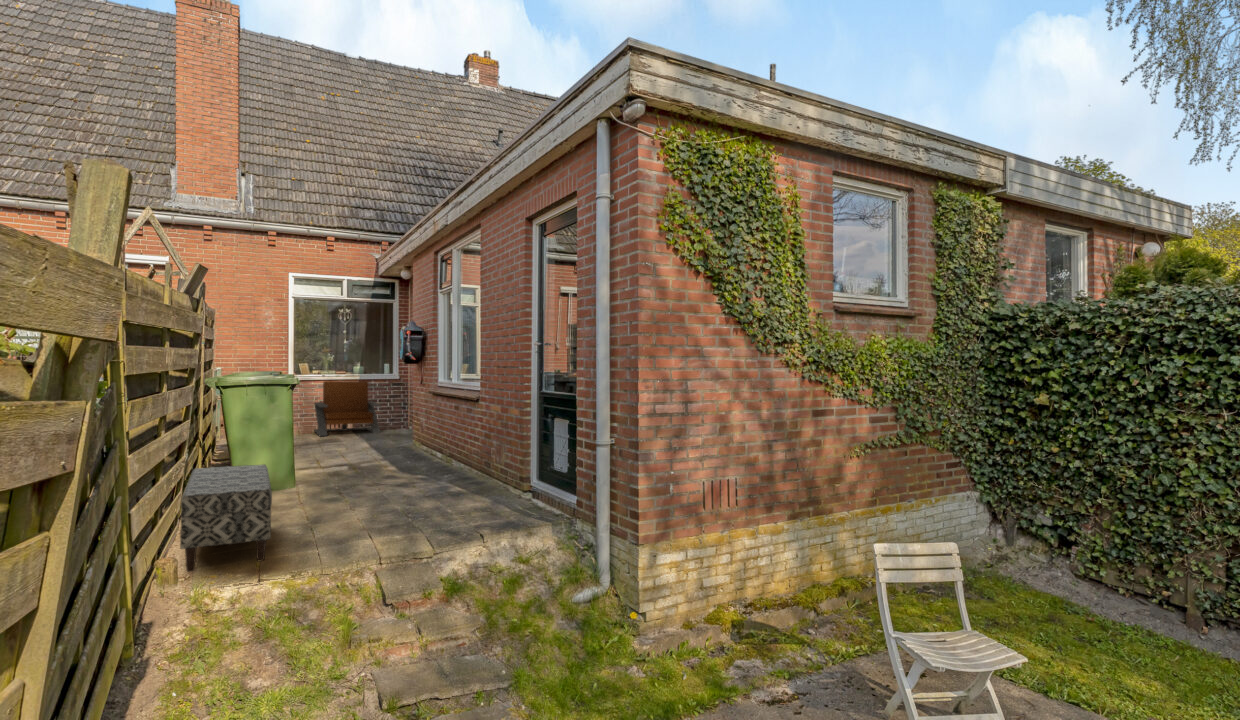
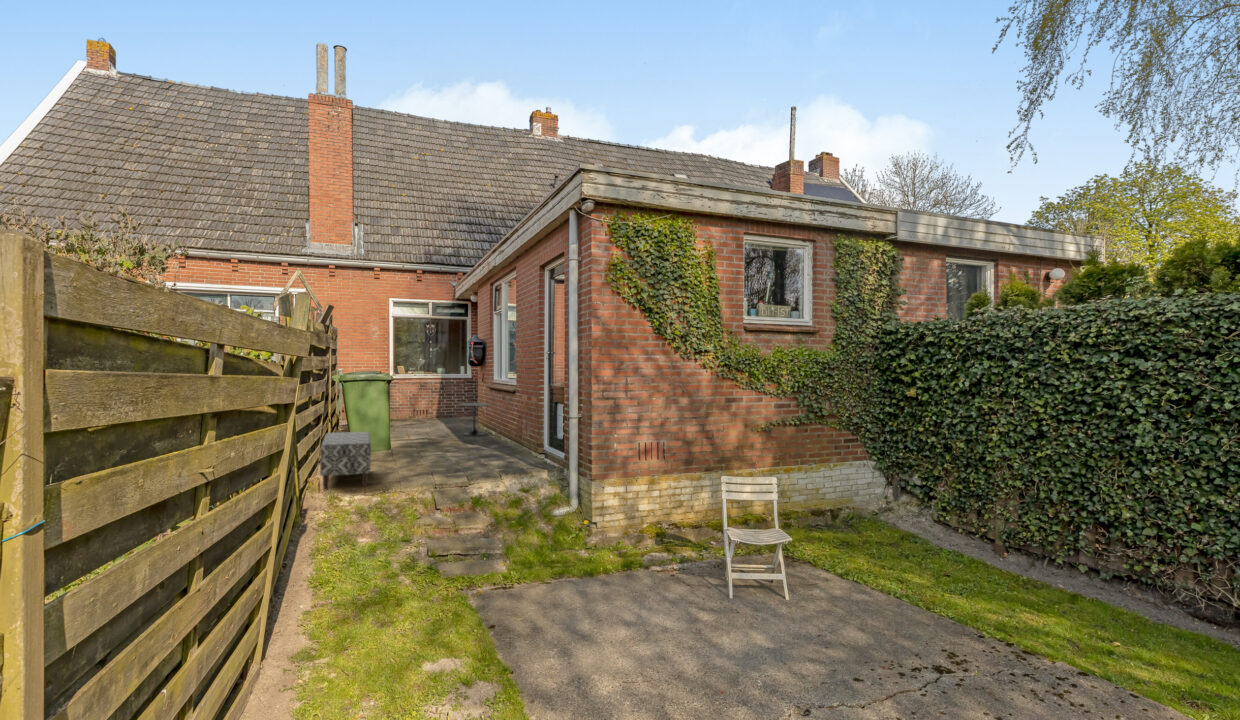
lounge chair: present [314,381,381,436] -> none [407,380,456,422]
side table: none [390,412,438,457] -> present [458,403,491,436]

